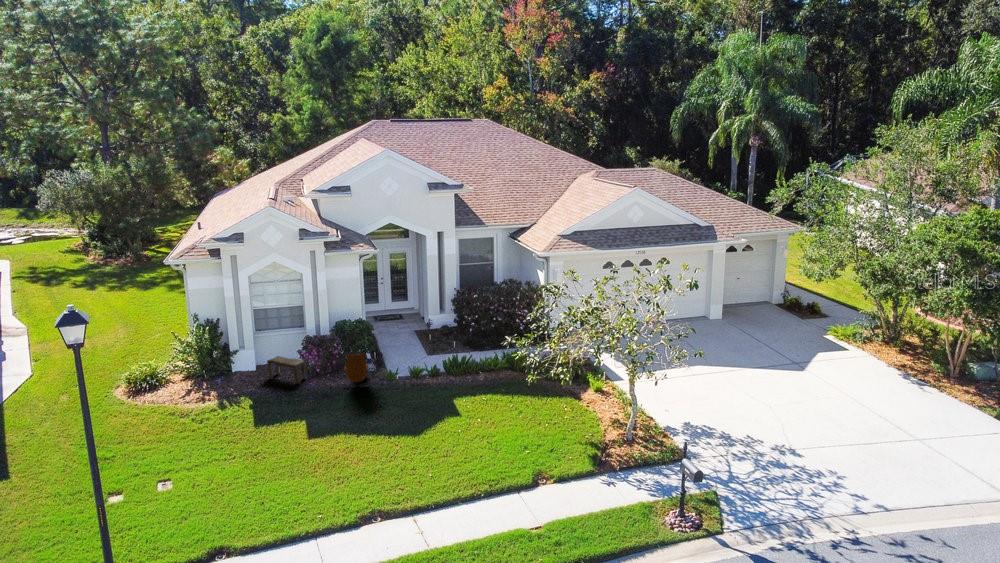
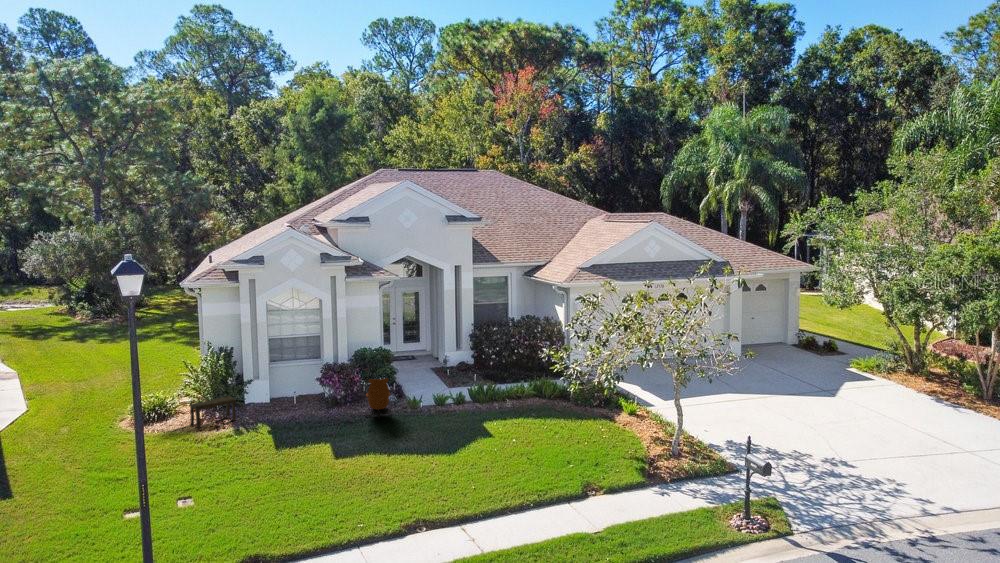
bench: present [267,356,306,384] -> present [190,396,236,429]

